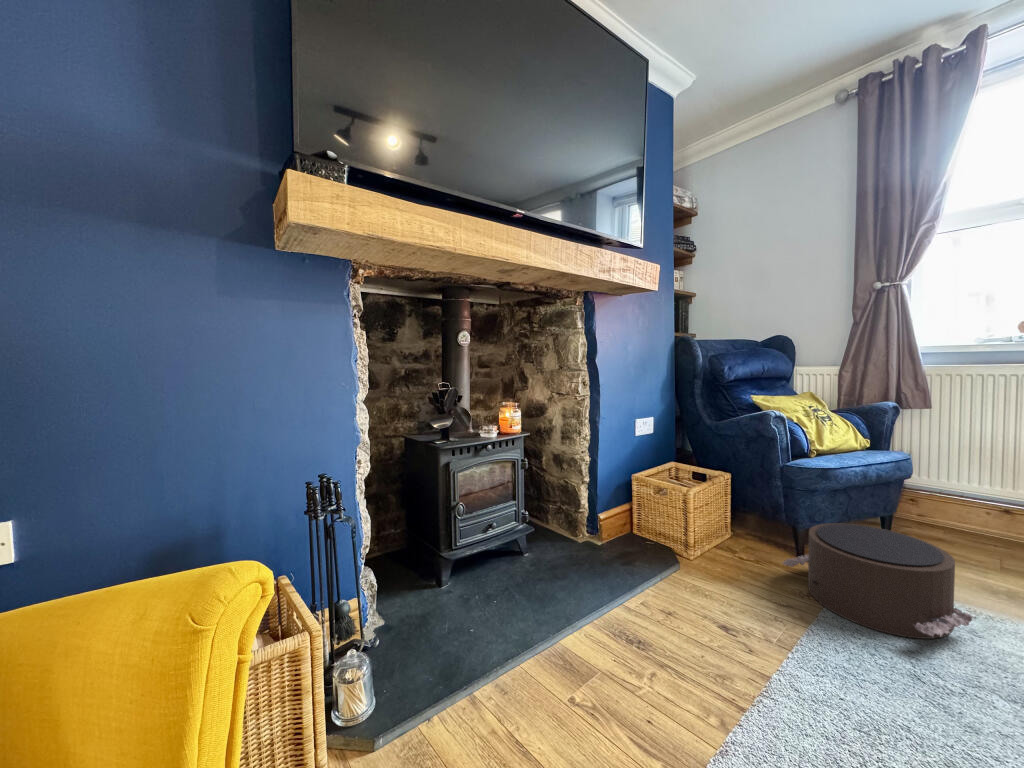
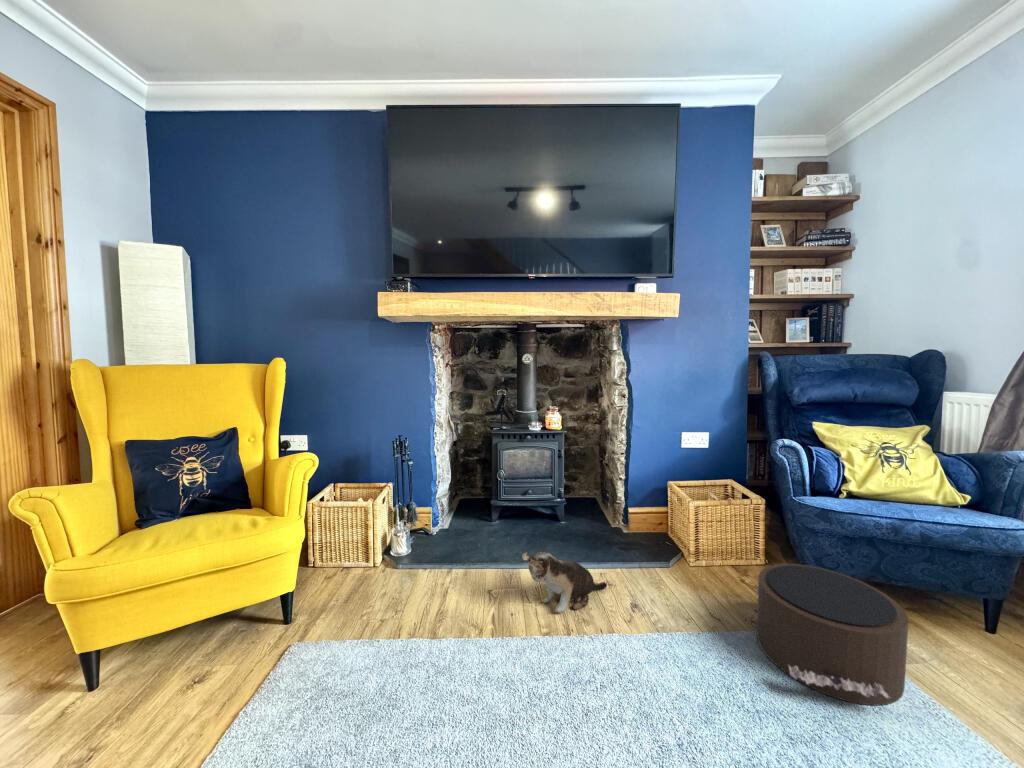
plush toy: none [641,600,695,682] -> present [522,552,607,613]

